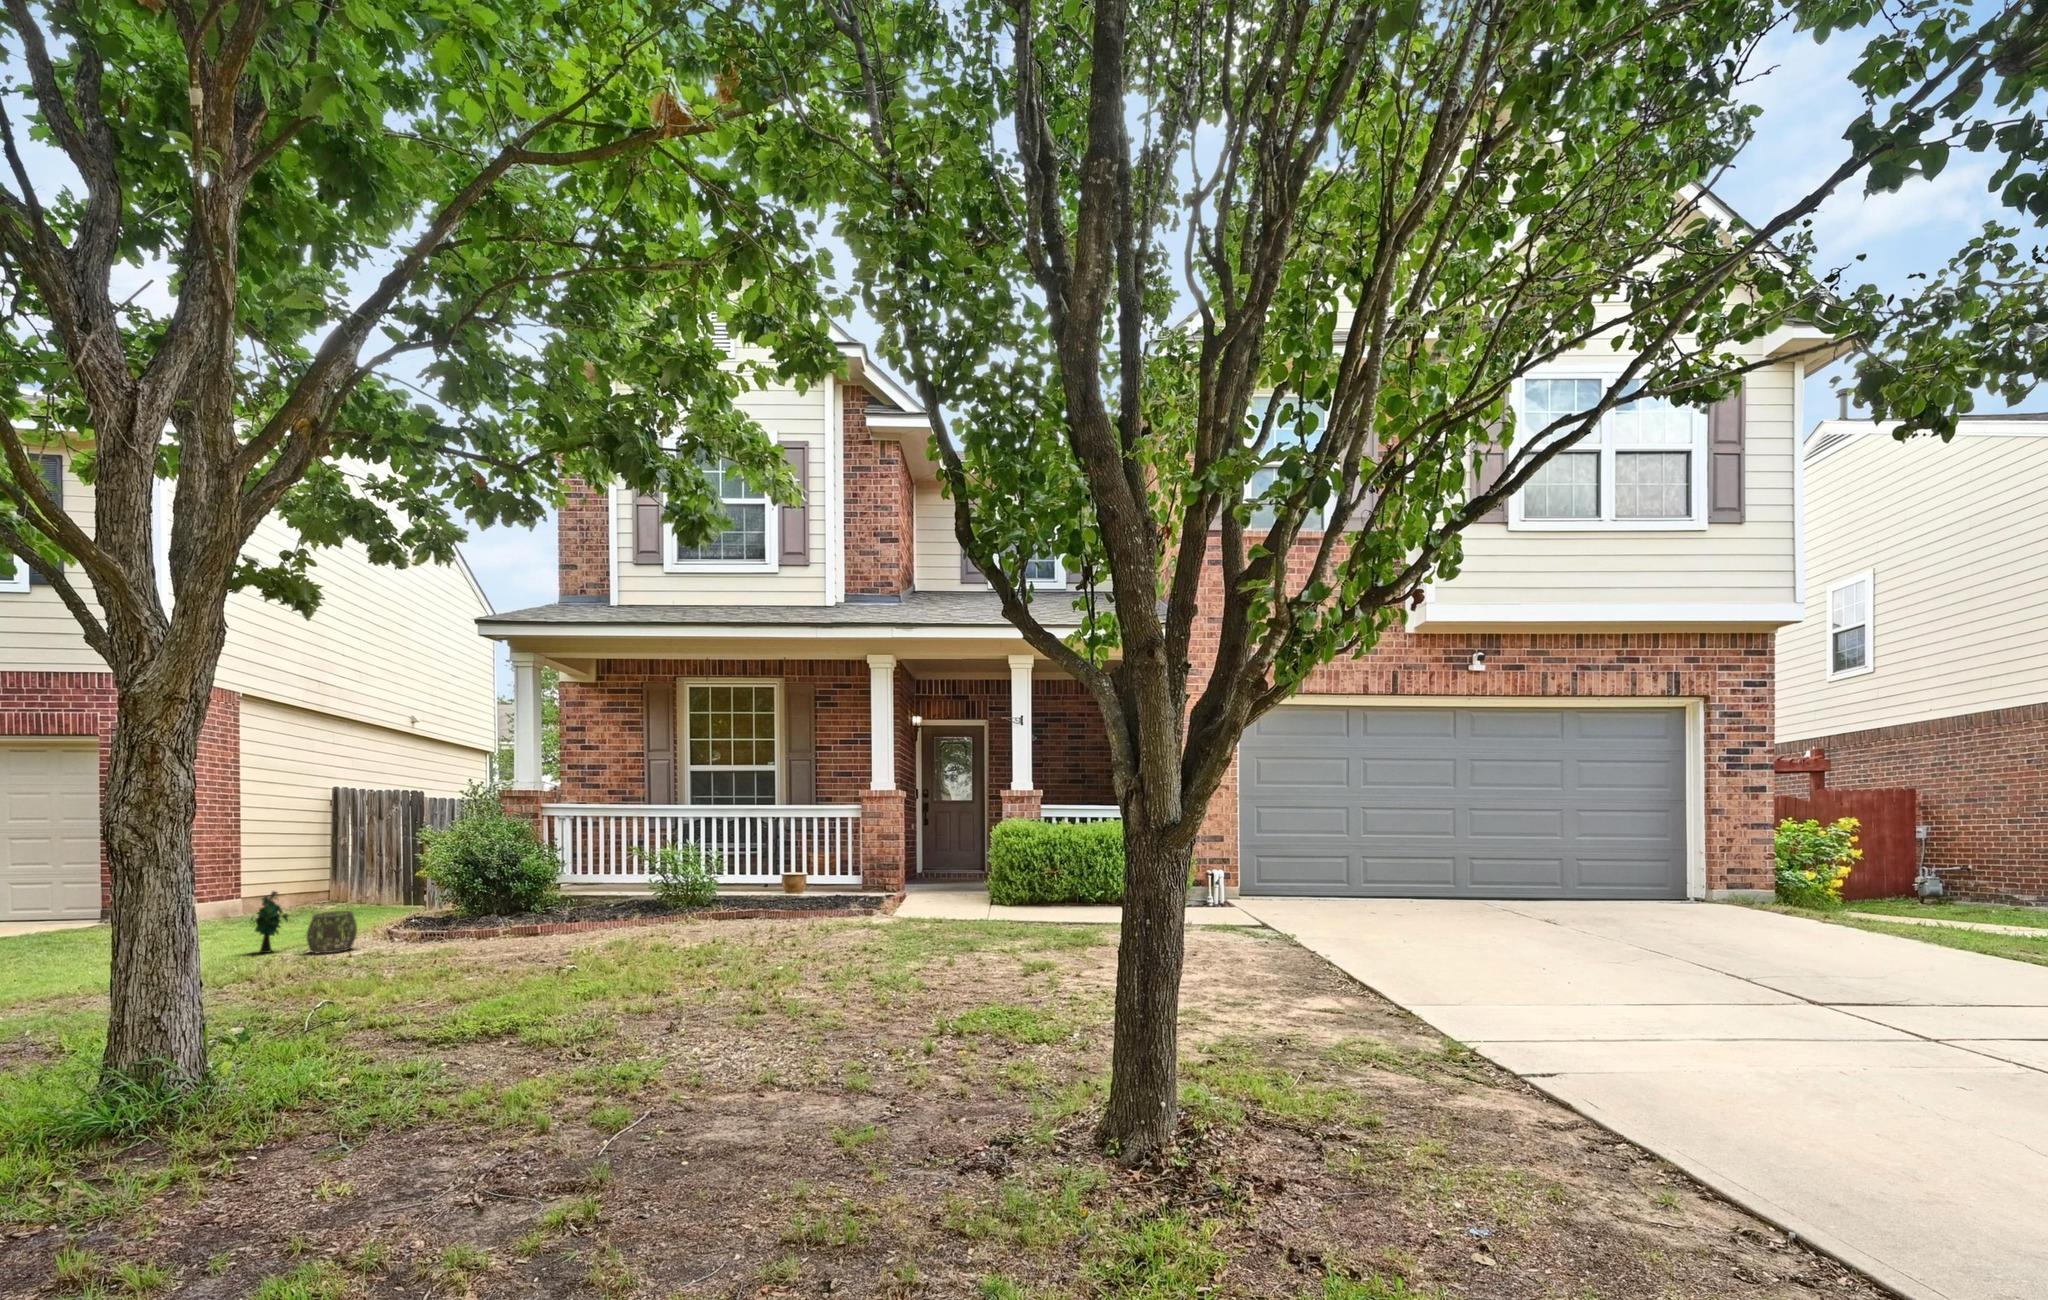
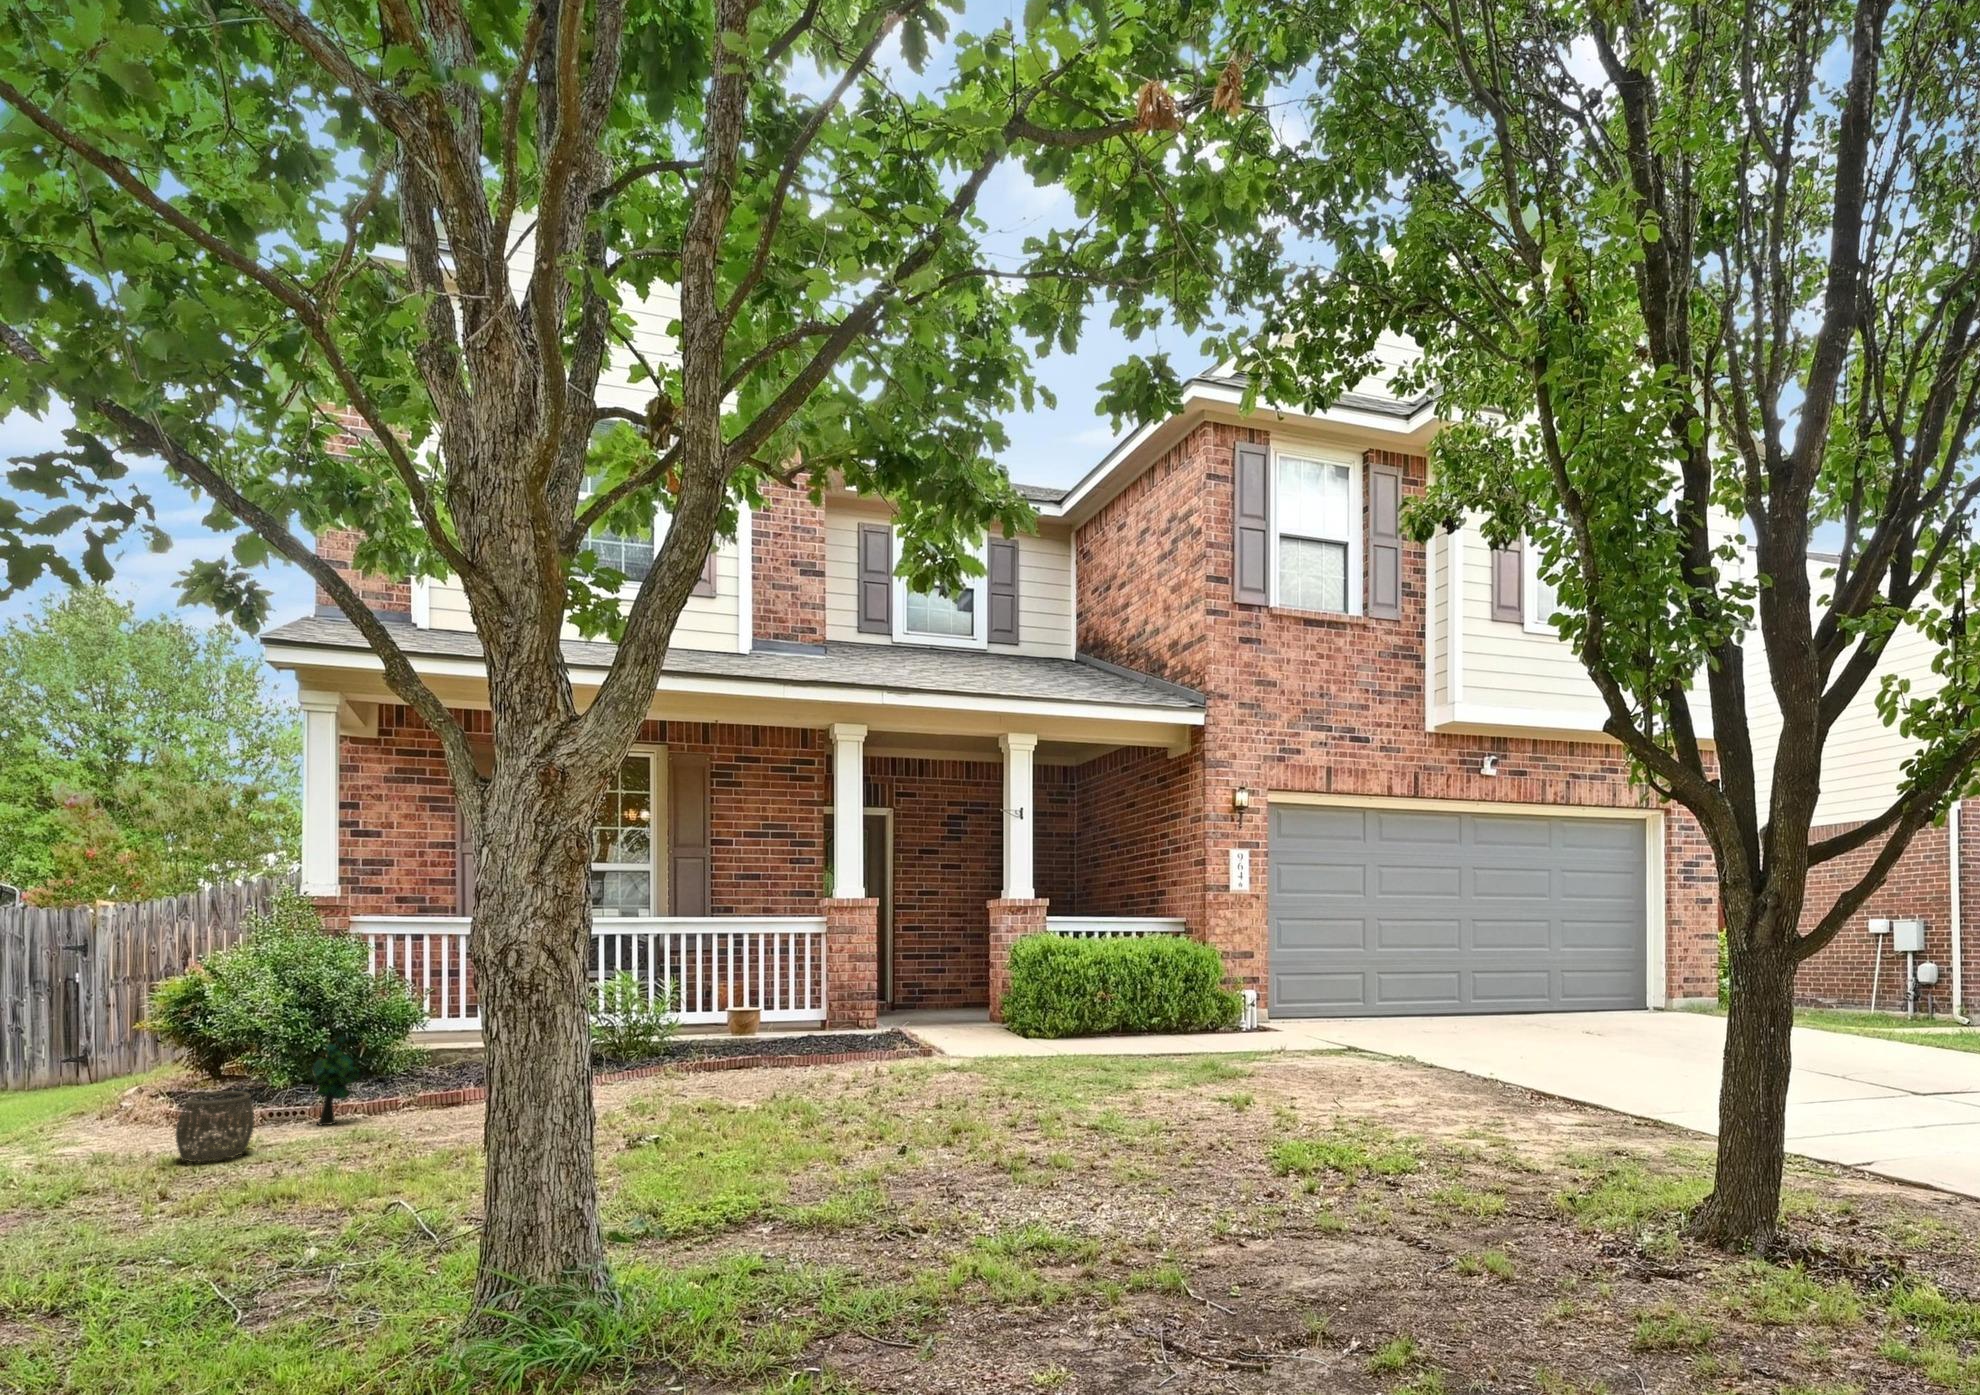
decorative plant: present [251,891,288,953] -> present [309,1036,361,1125]

